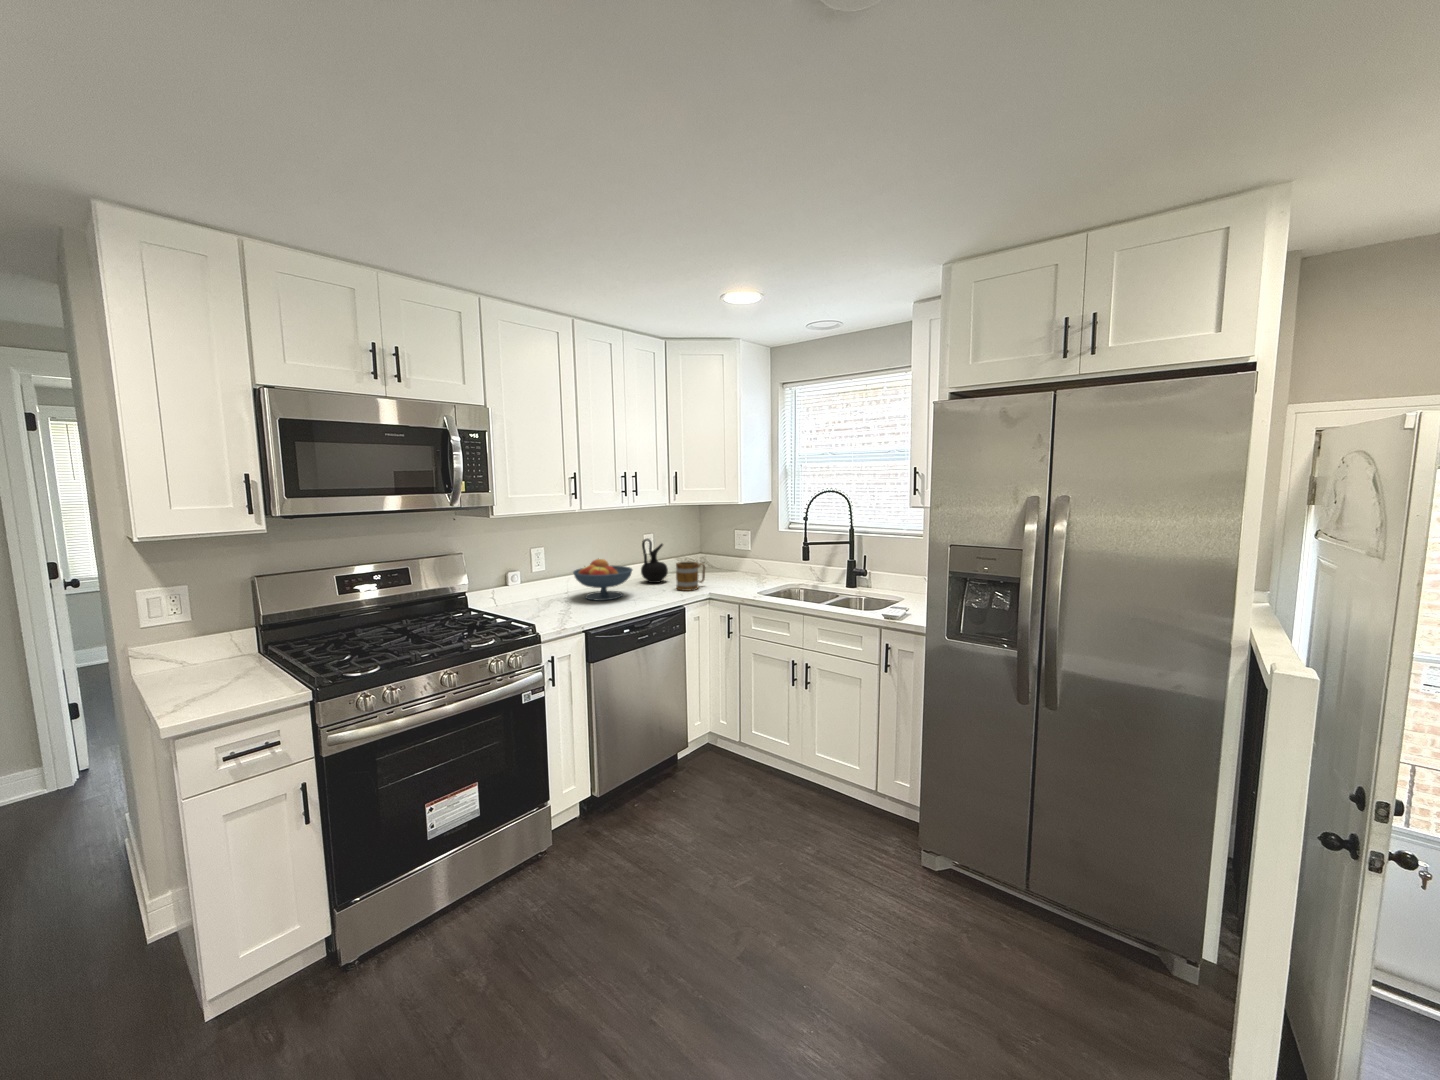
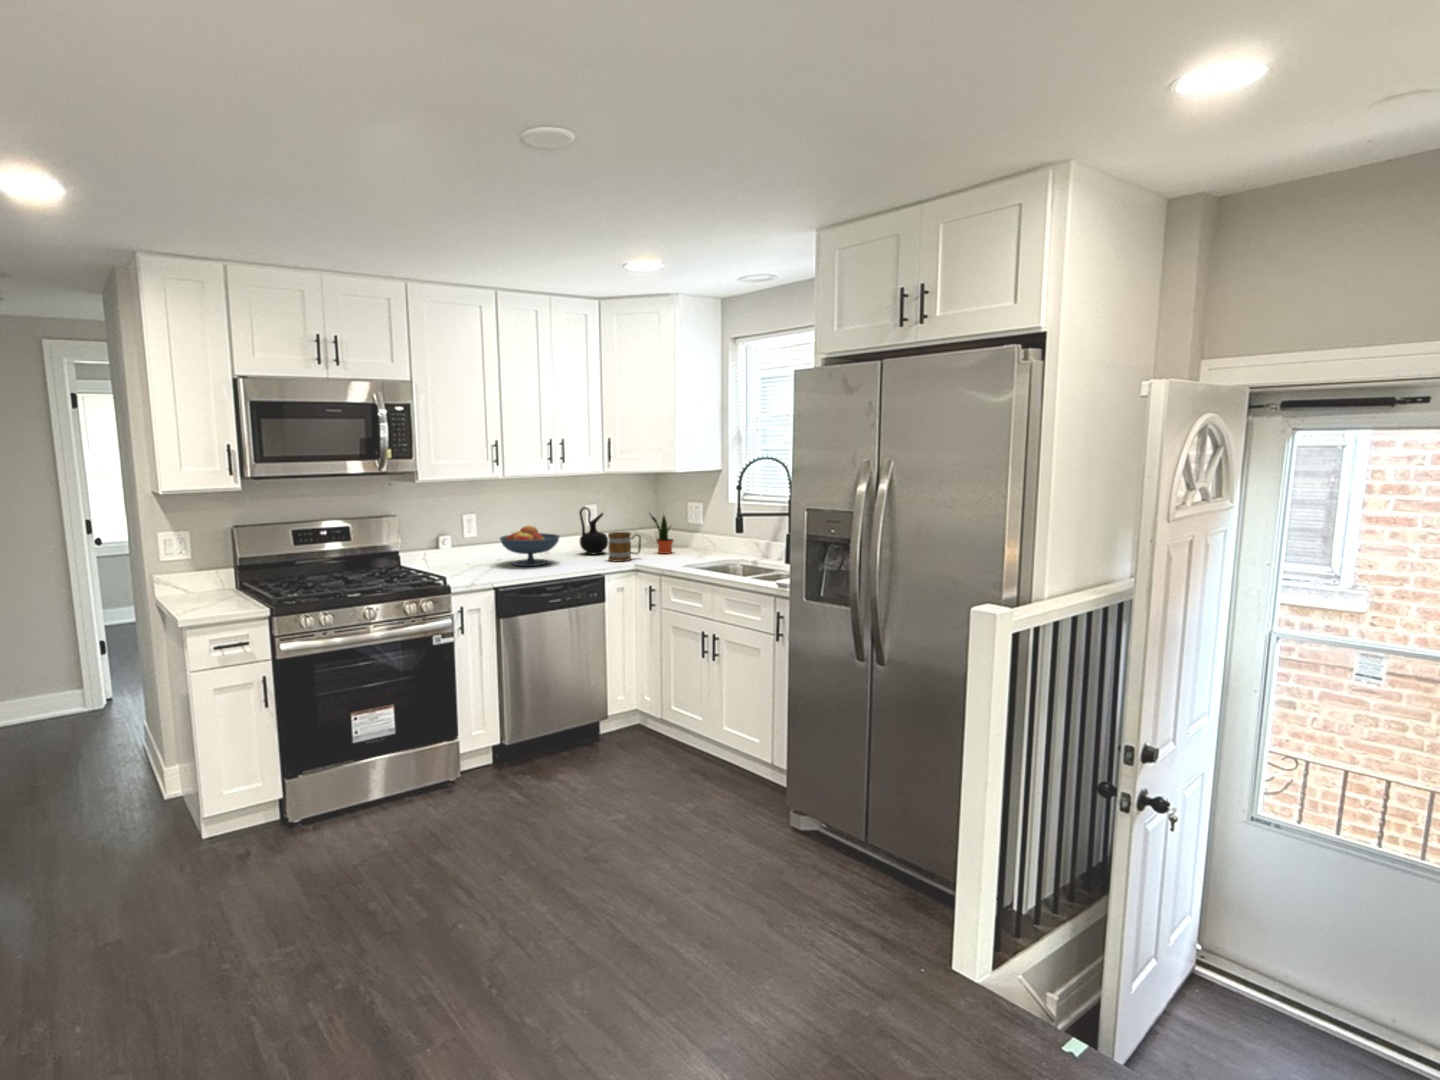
potted plant: none [705,541,727,580] -> present [649,513,674,554]

